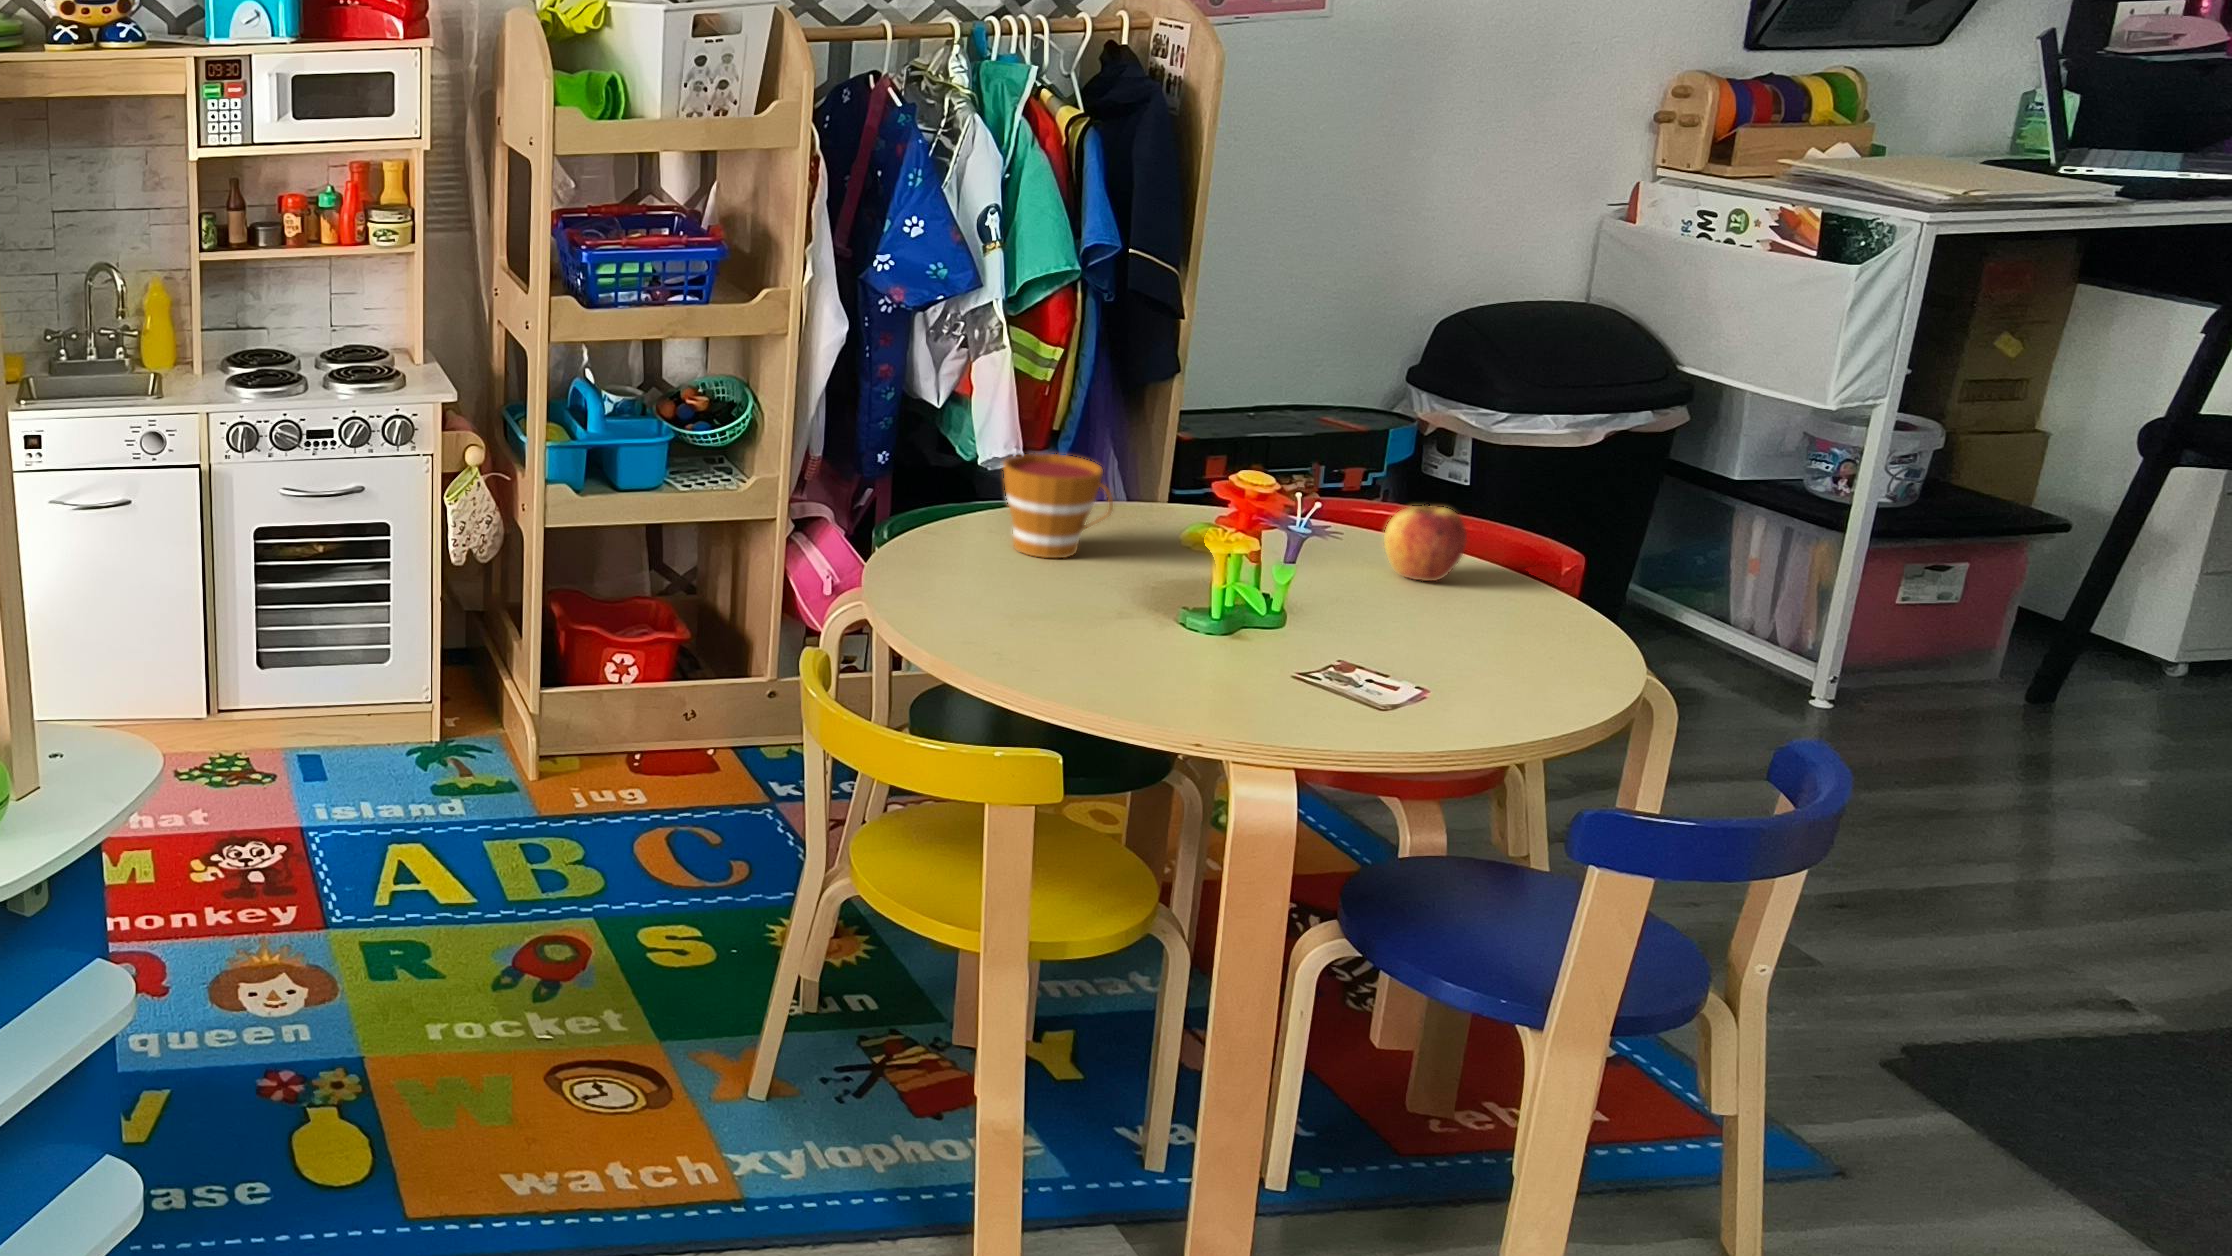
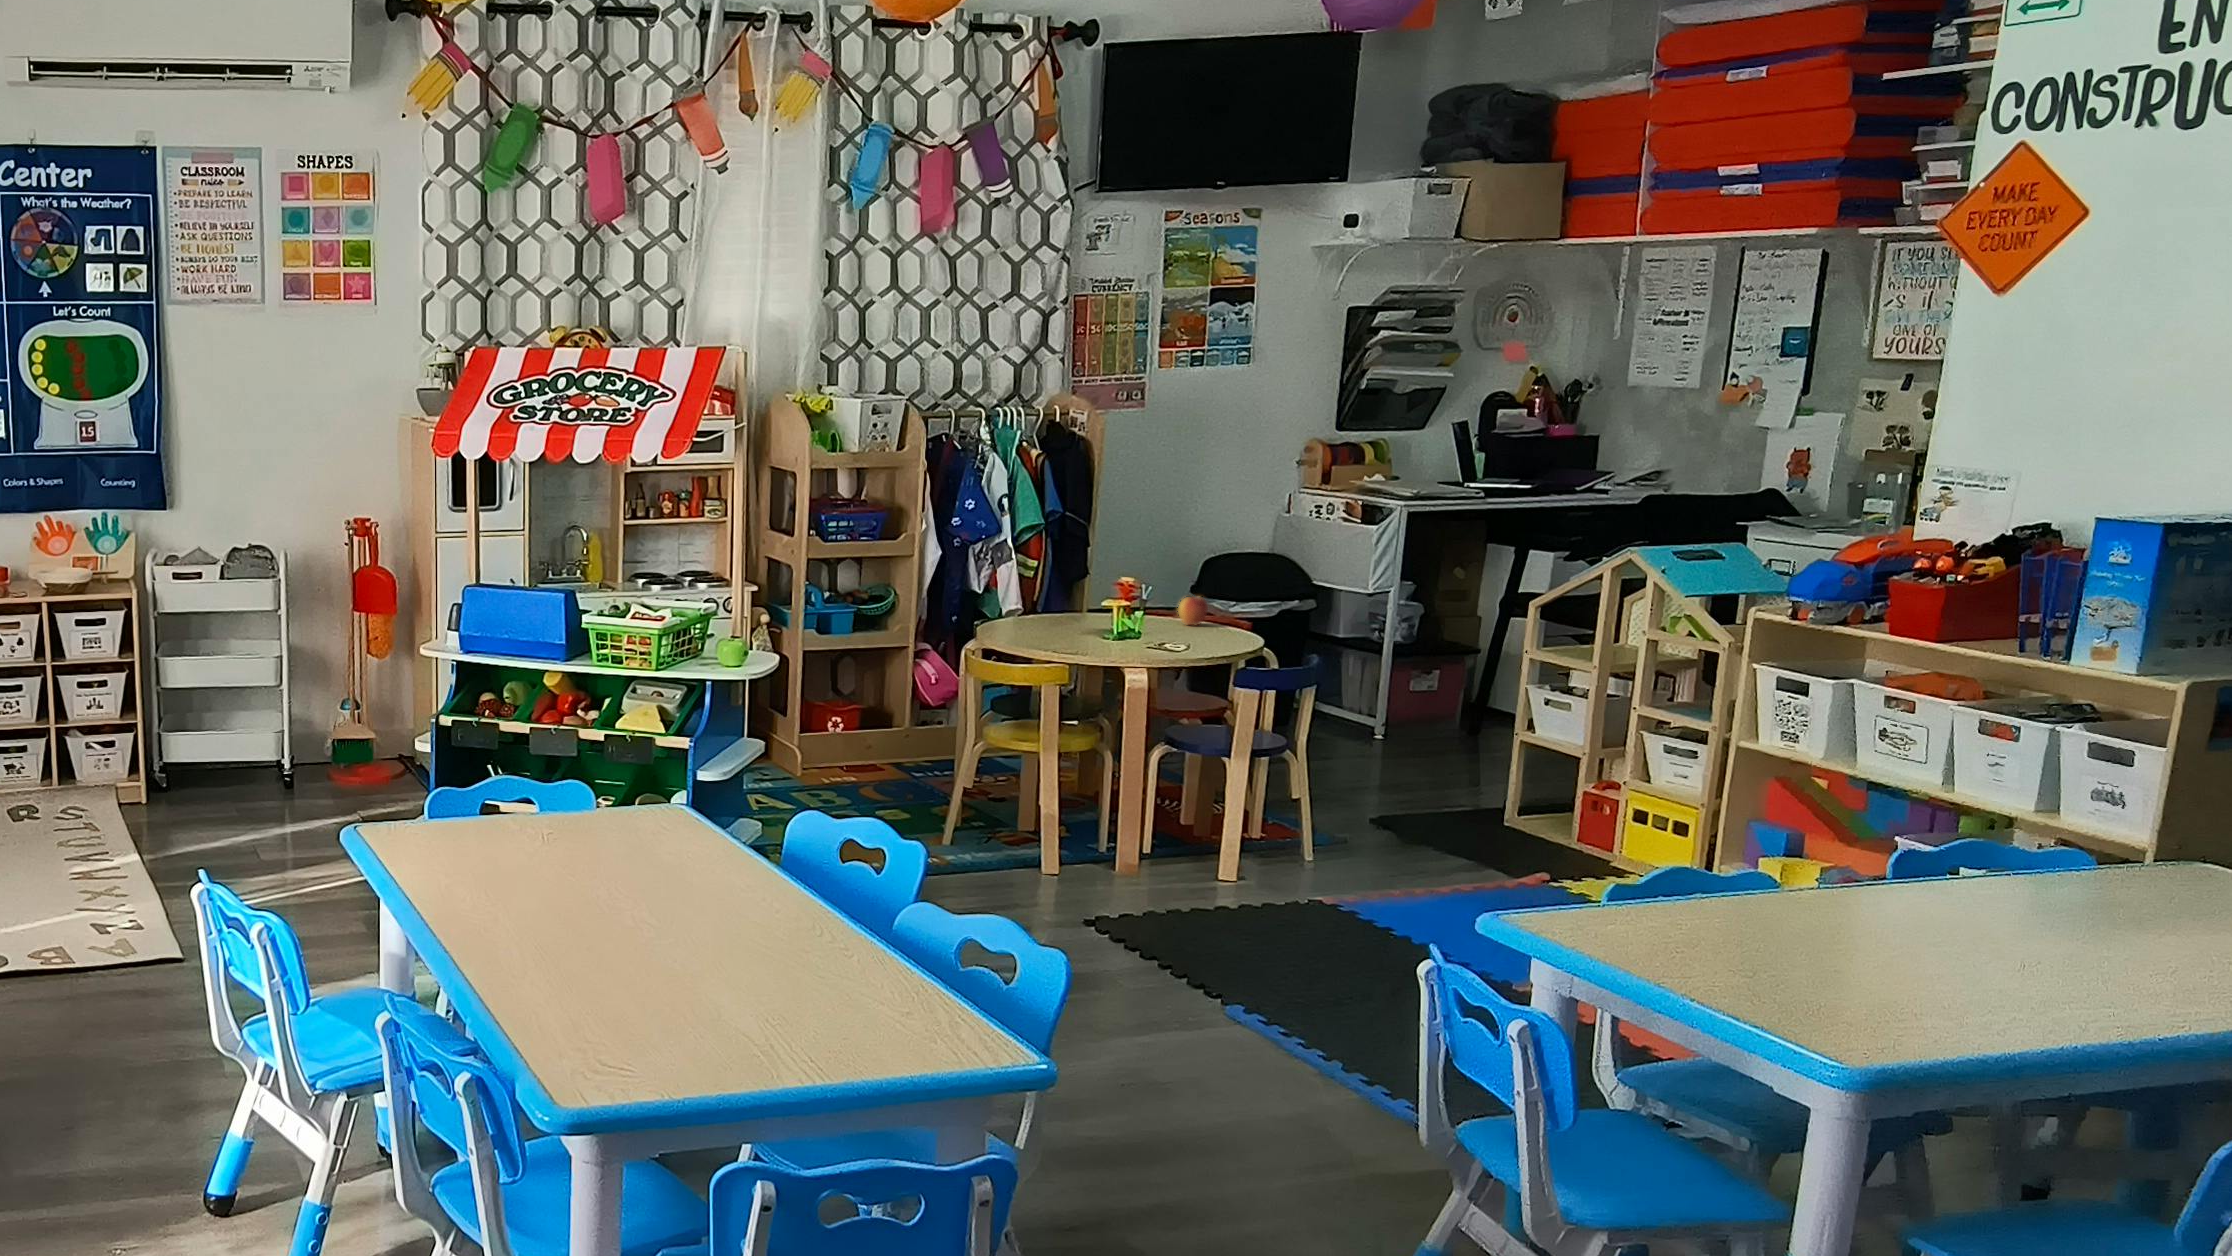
cup: present [1003,454,1113,558] -> none [1033,583,1077,623]

